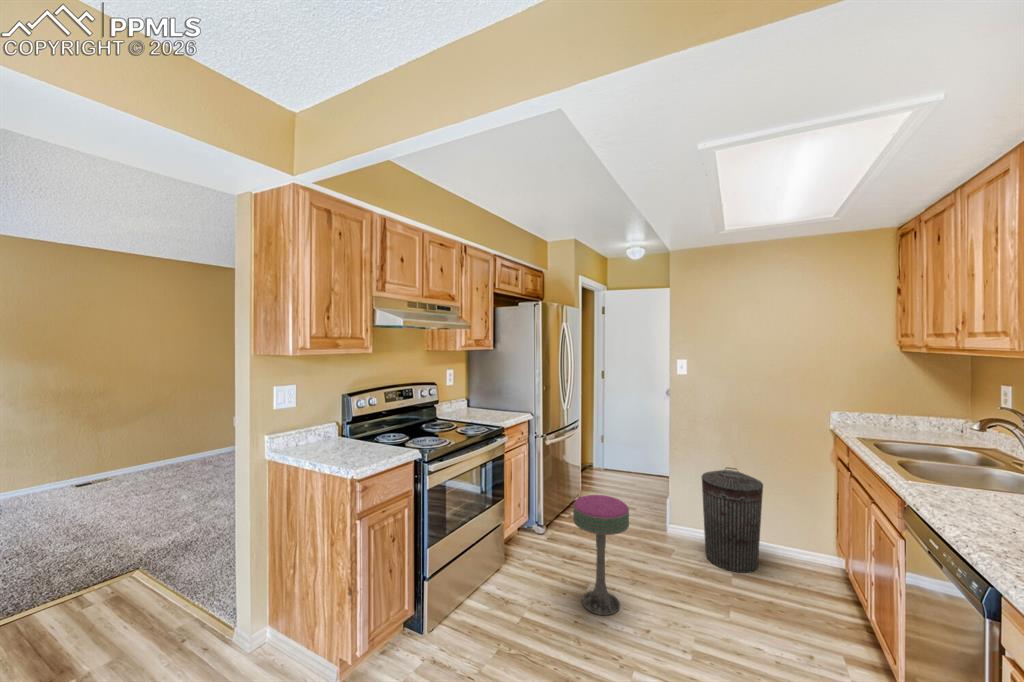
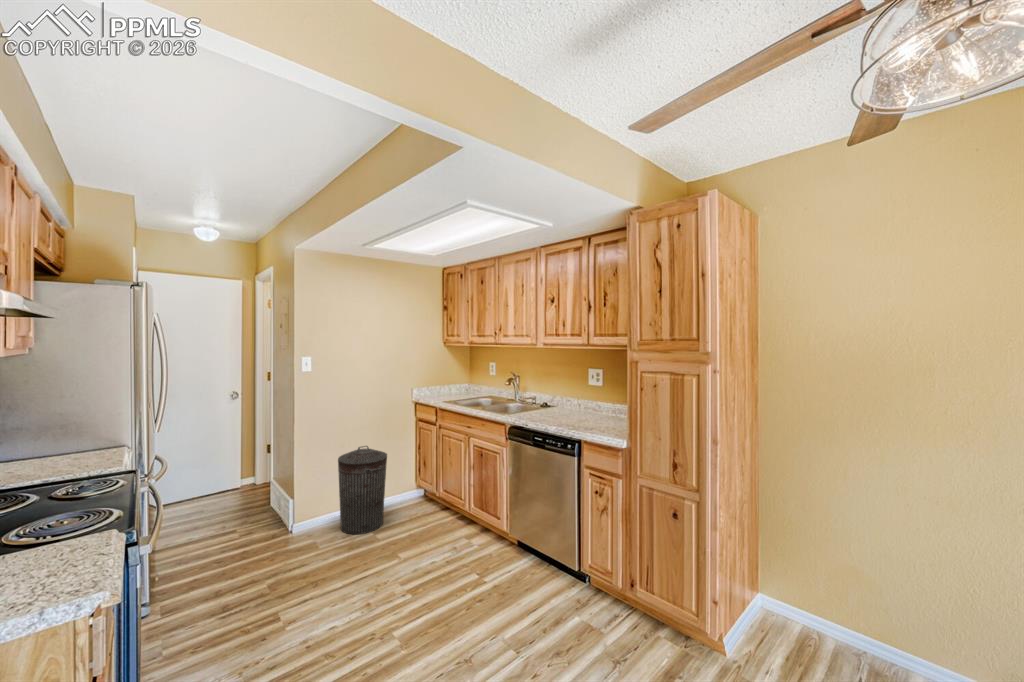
bar stool: present [573,495,629,615] -> none [277,501,343,632]

